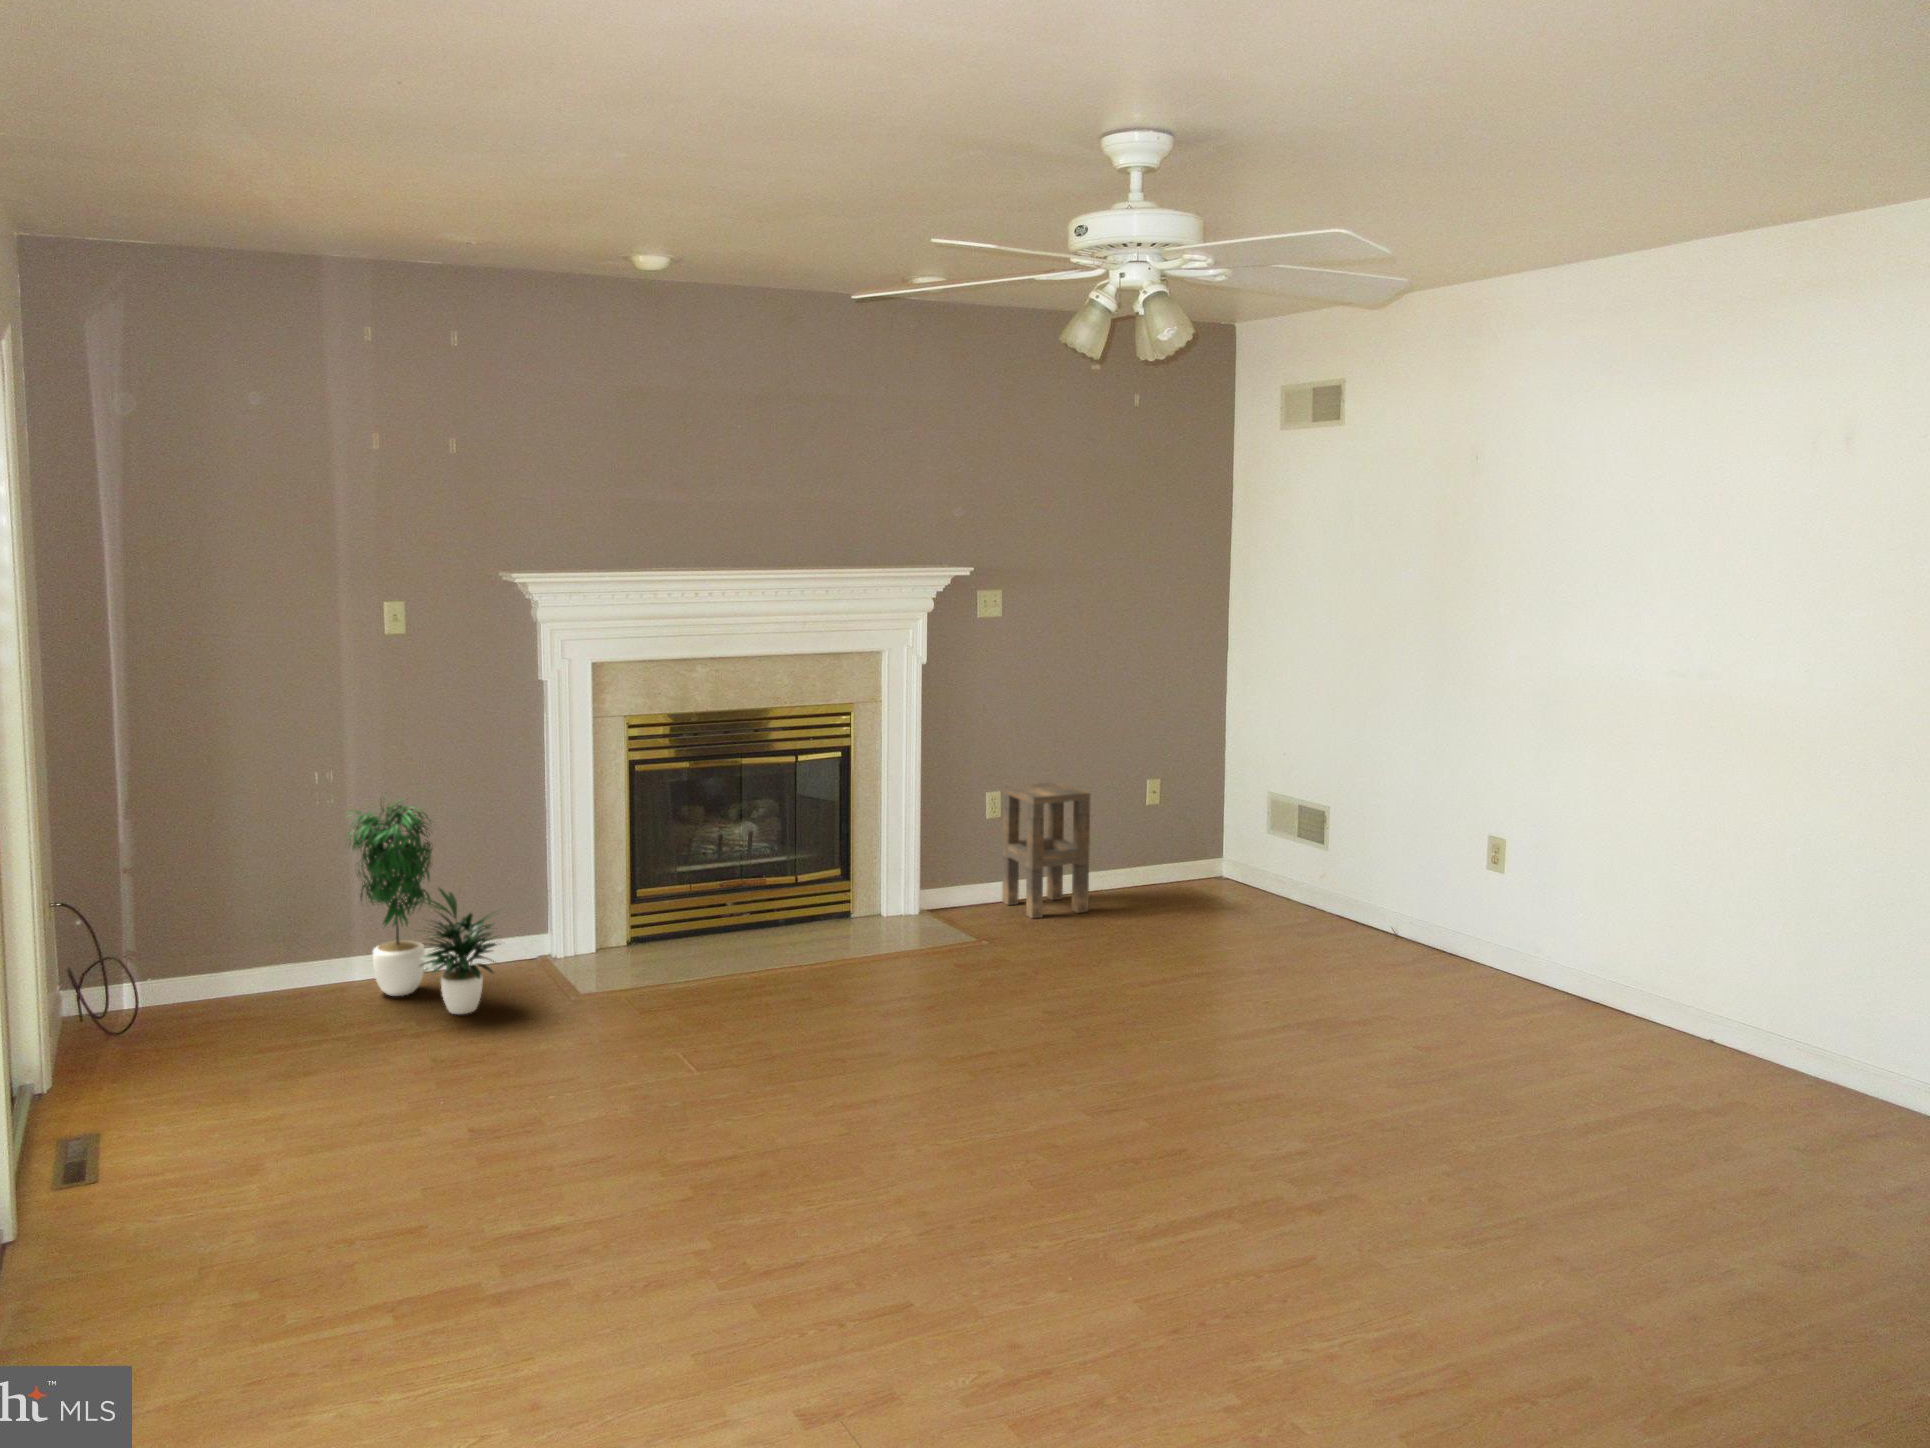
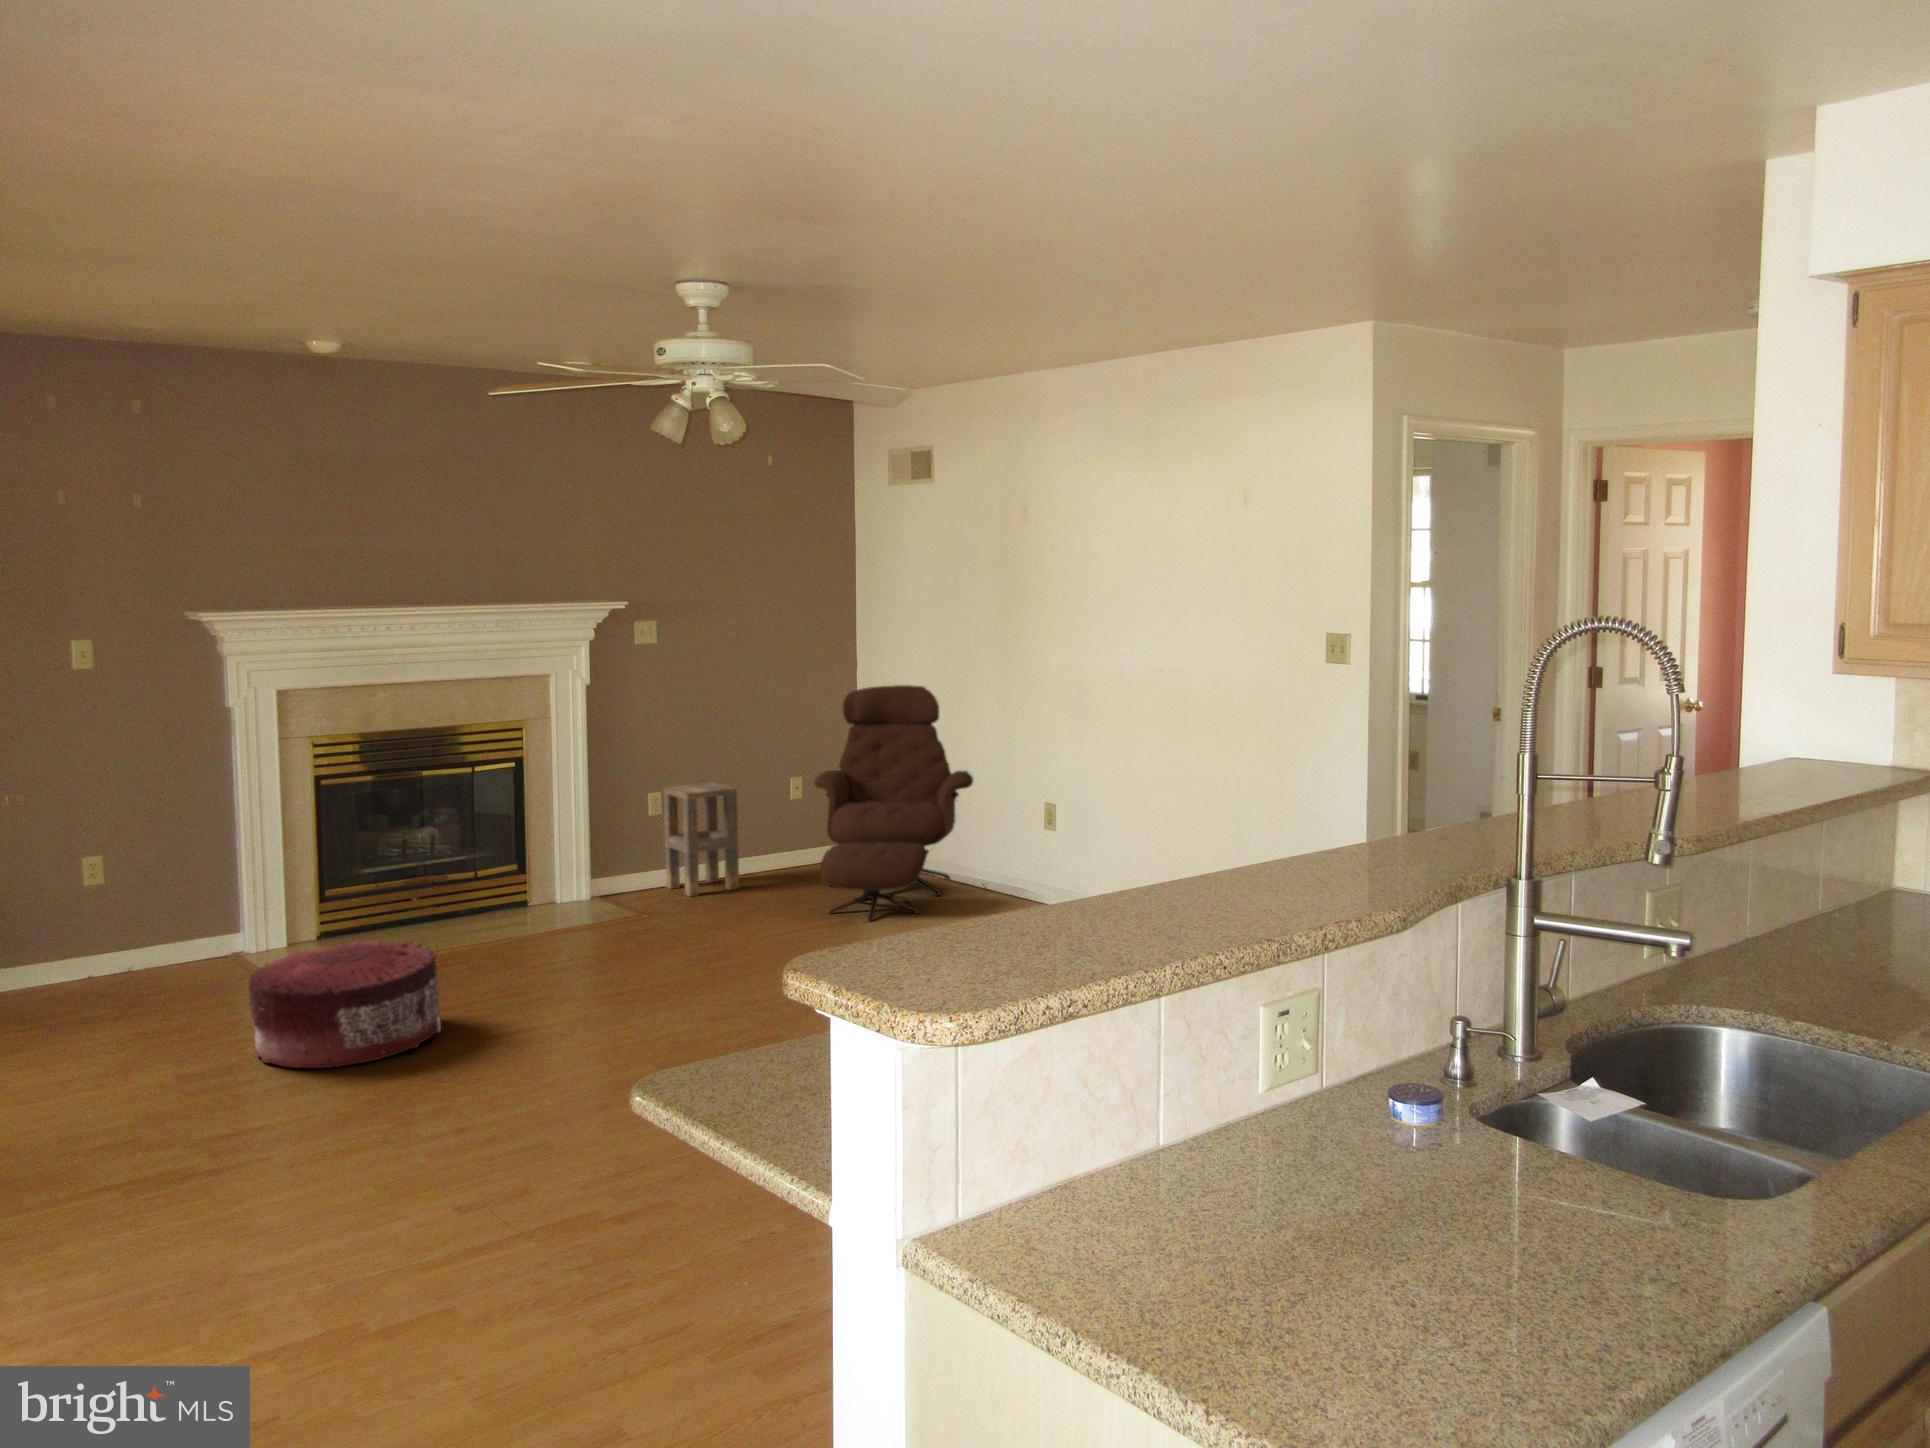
lounge chair: none [1183,675,1388,978] -> present [814,685,973,921]
potted plant: present [348,802,500,1014] -> none [35,805,204,999]
pouf: none [544,977,760,1152] -> present [249,940,441,1068]

